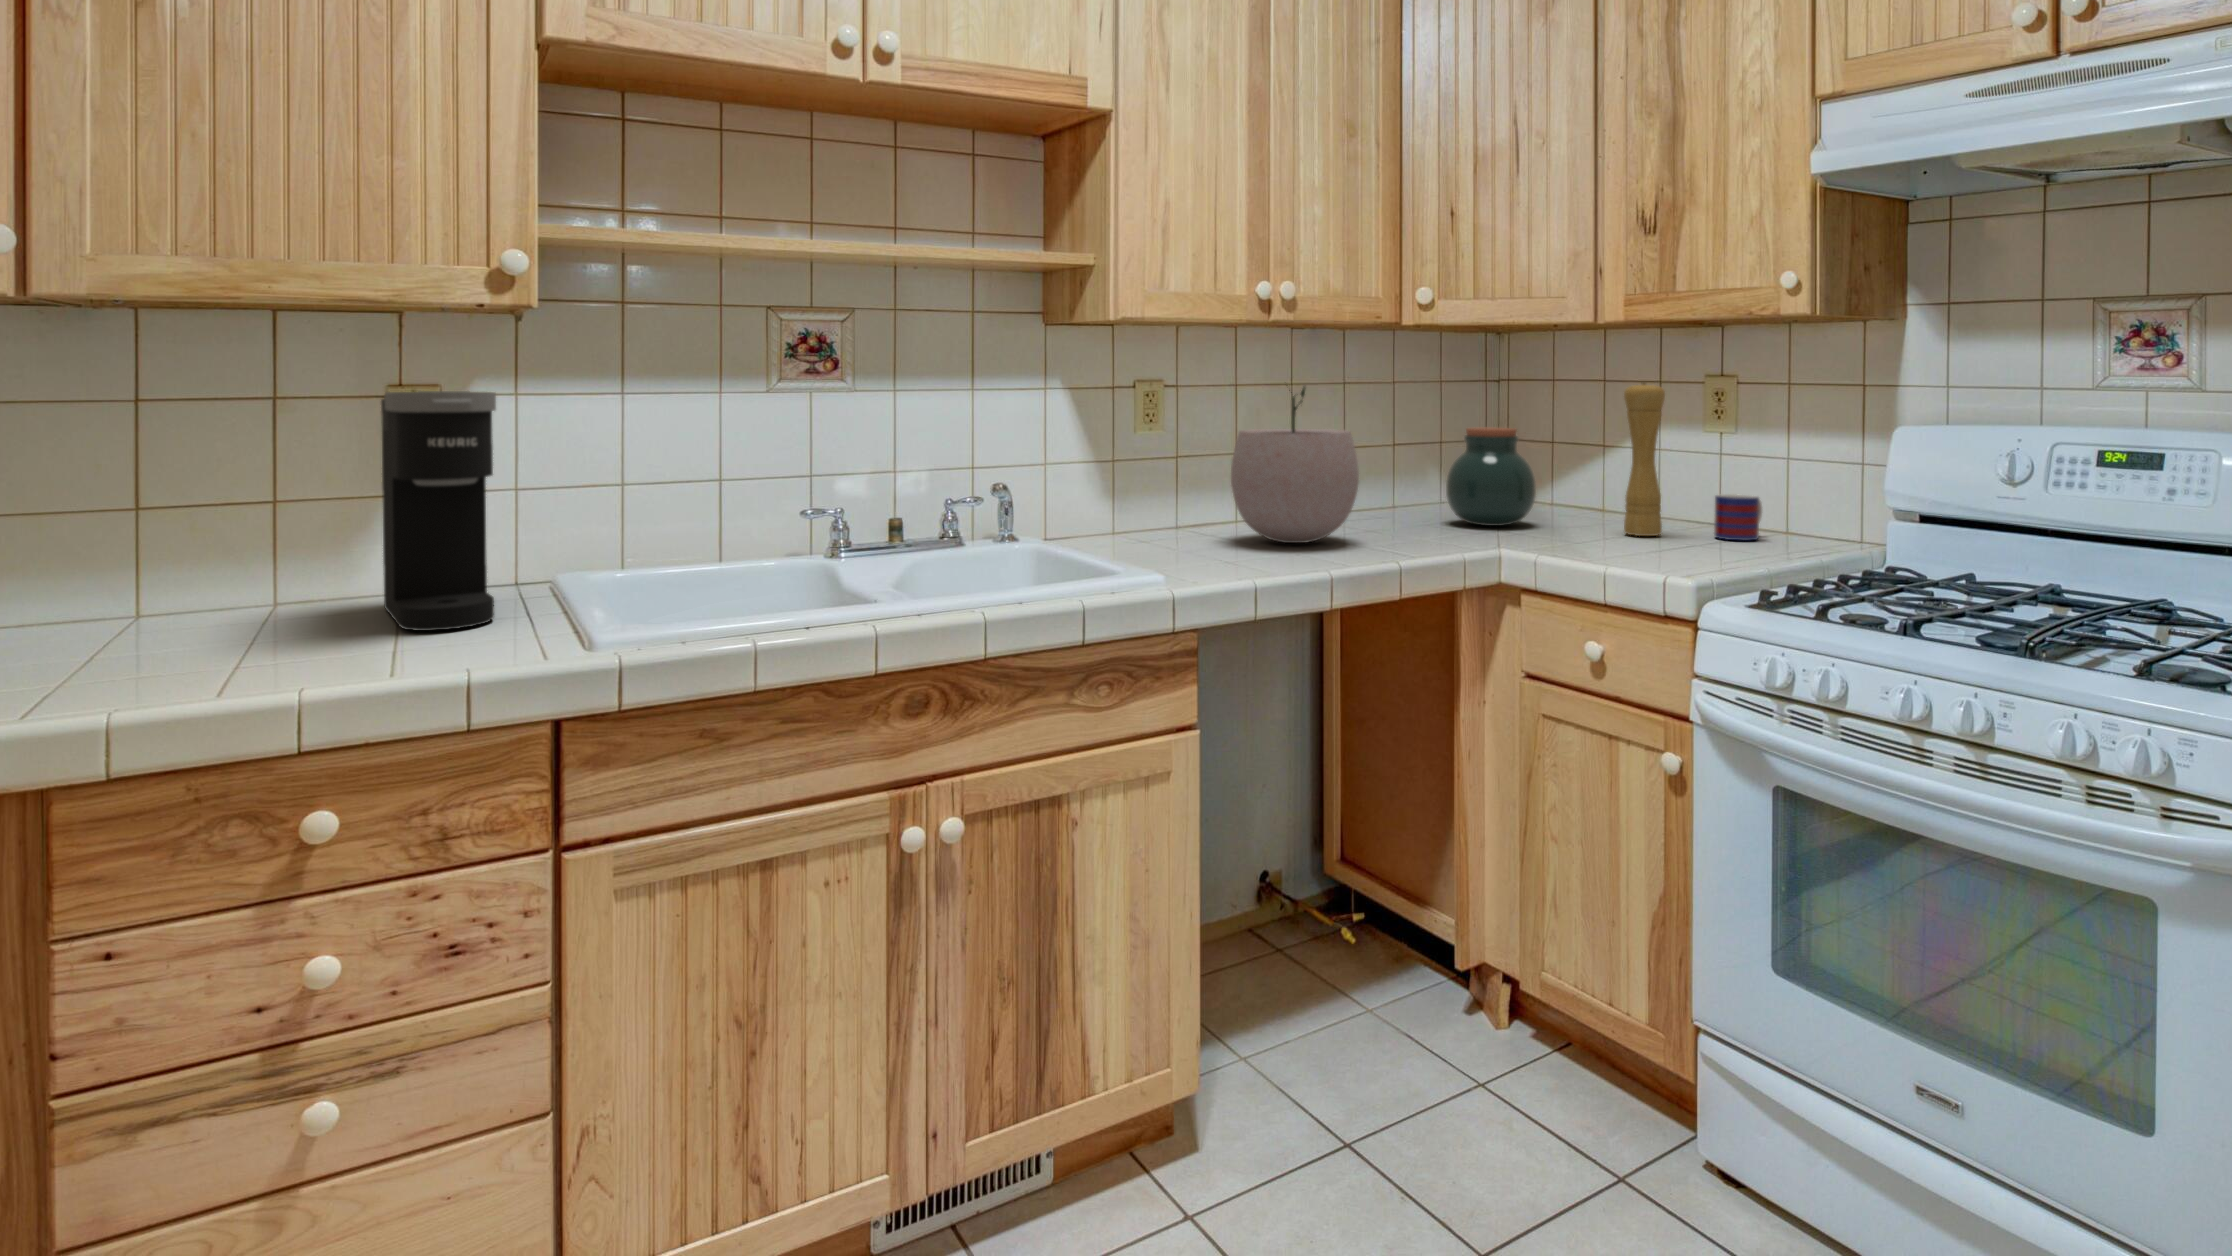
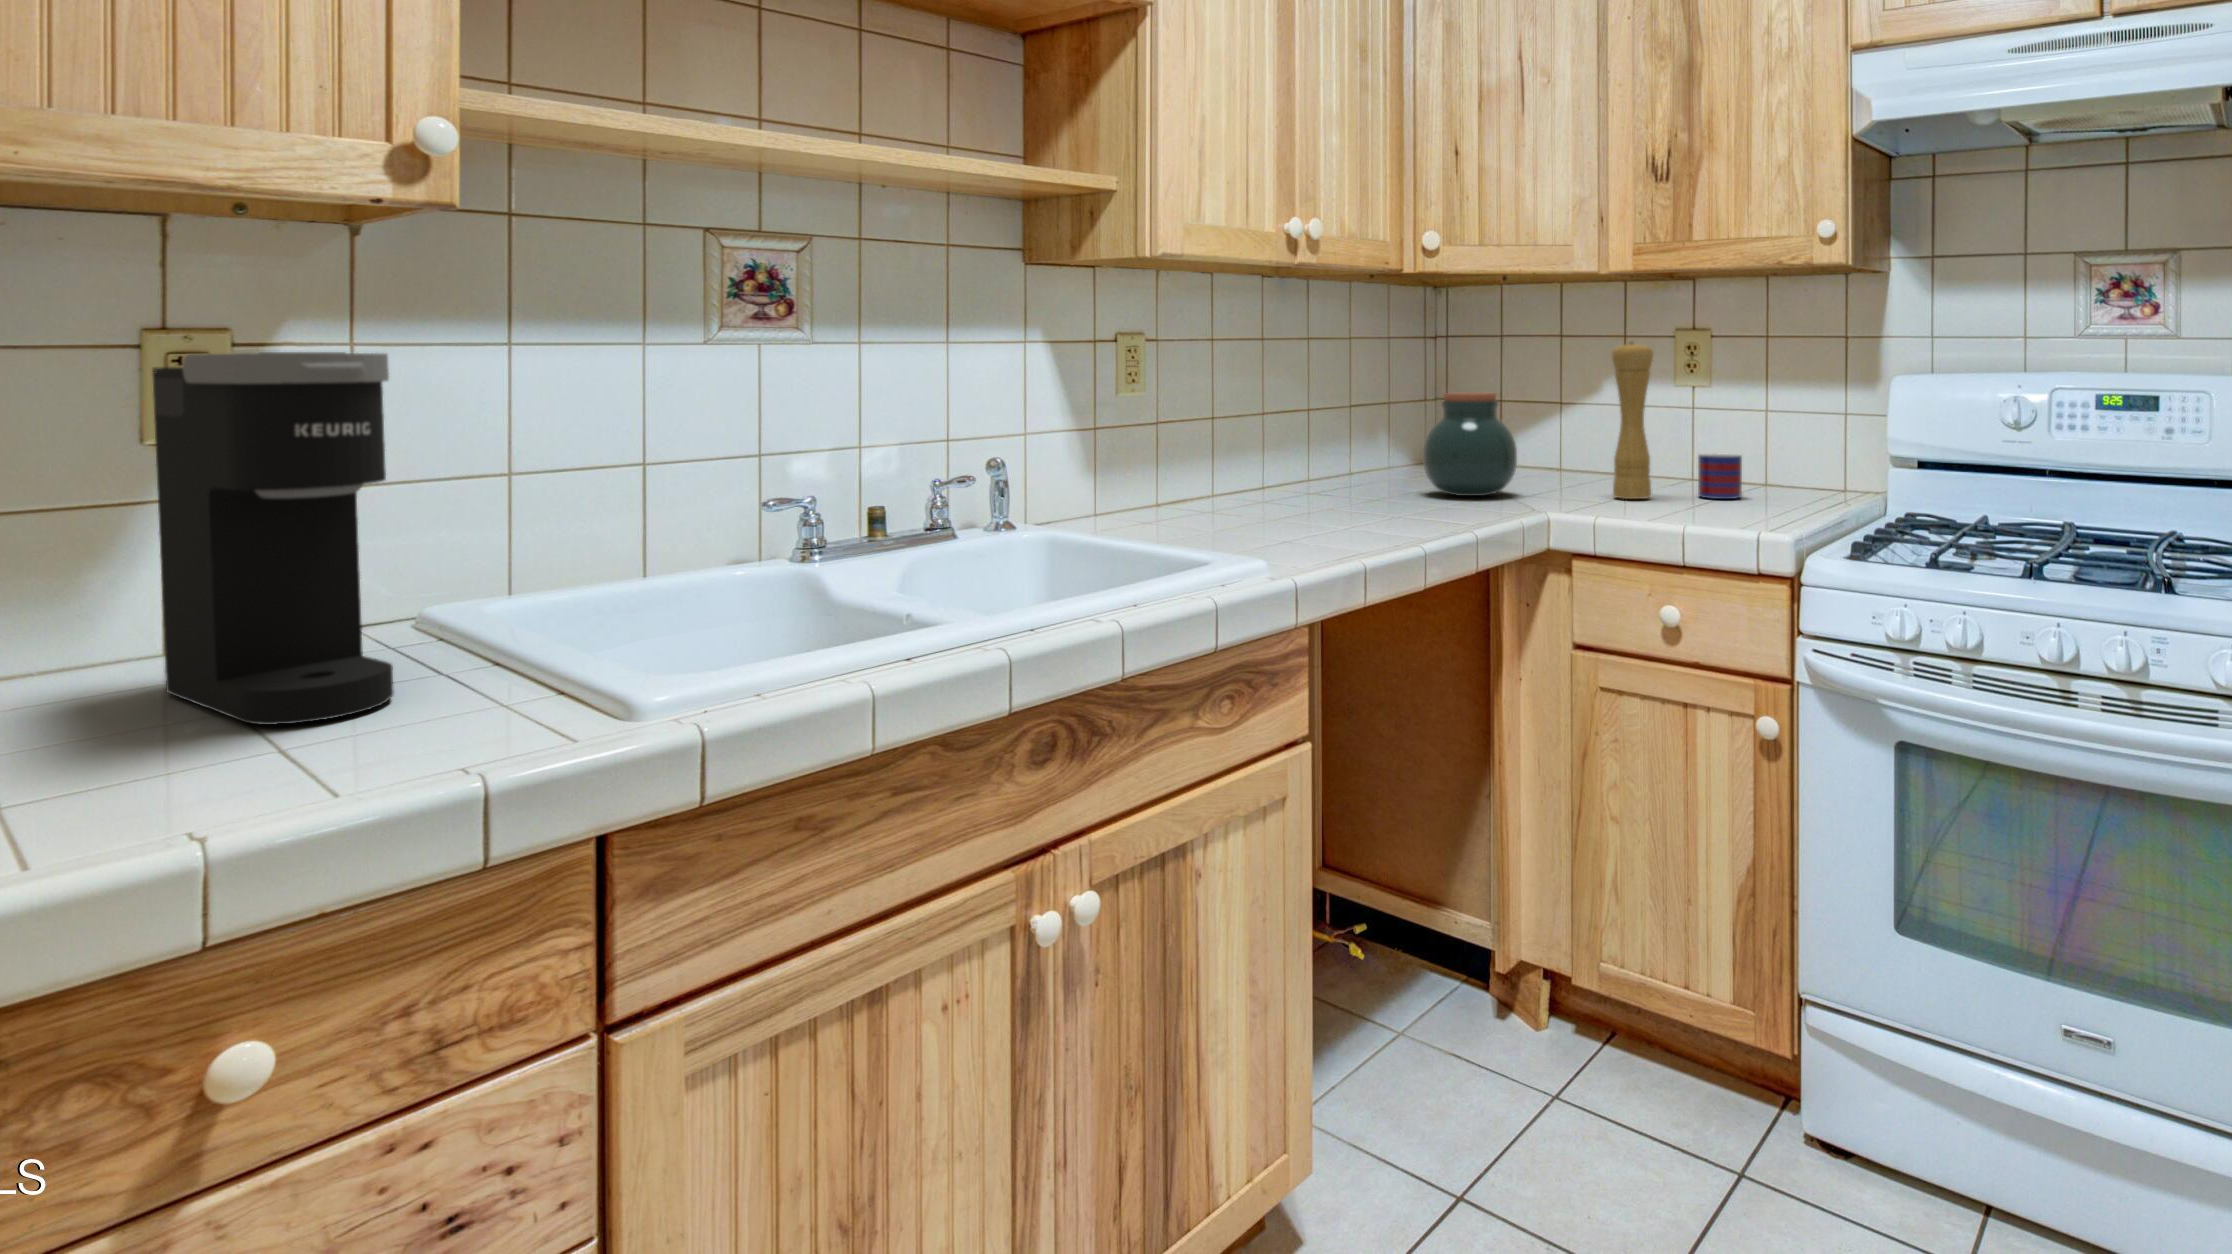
plant pot: present [1231,387,1359,543] -> none [1239,342,1383,524]

